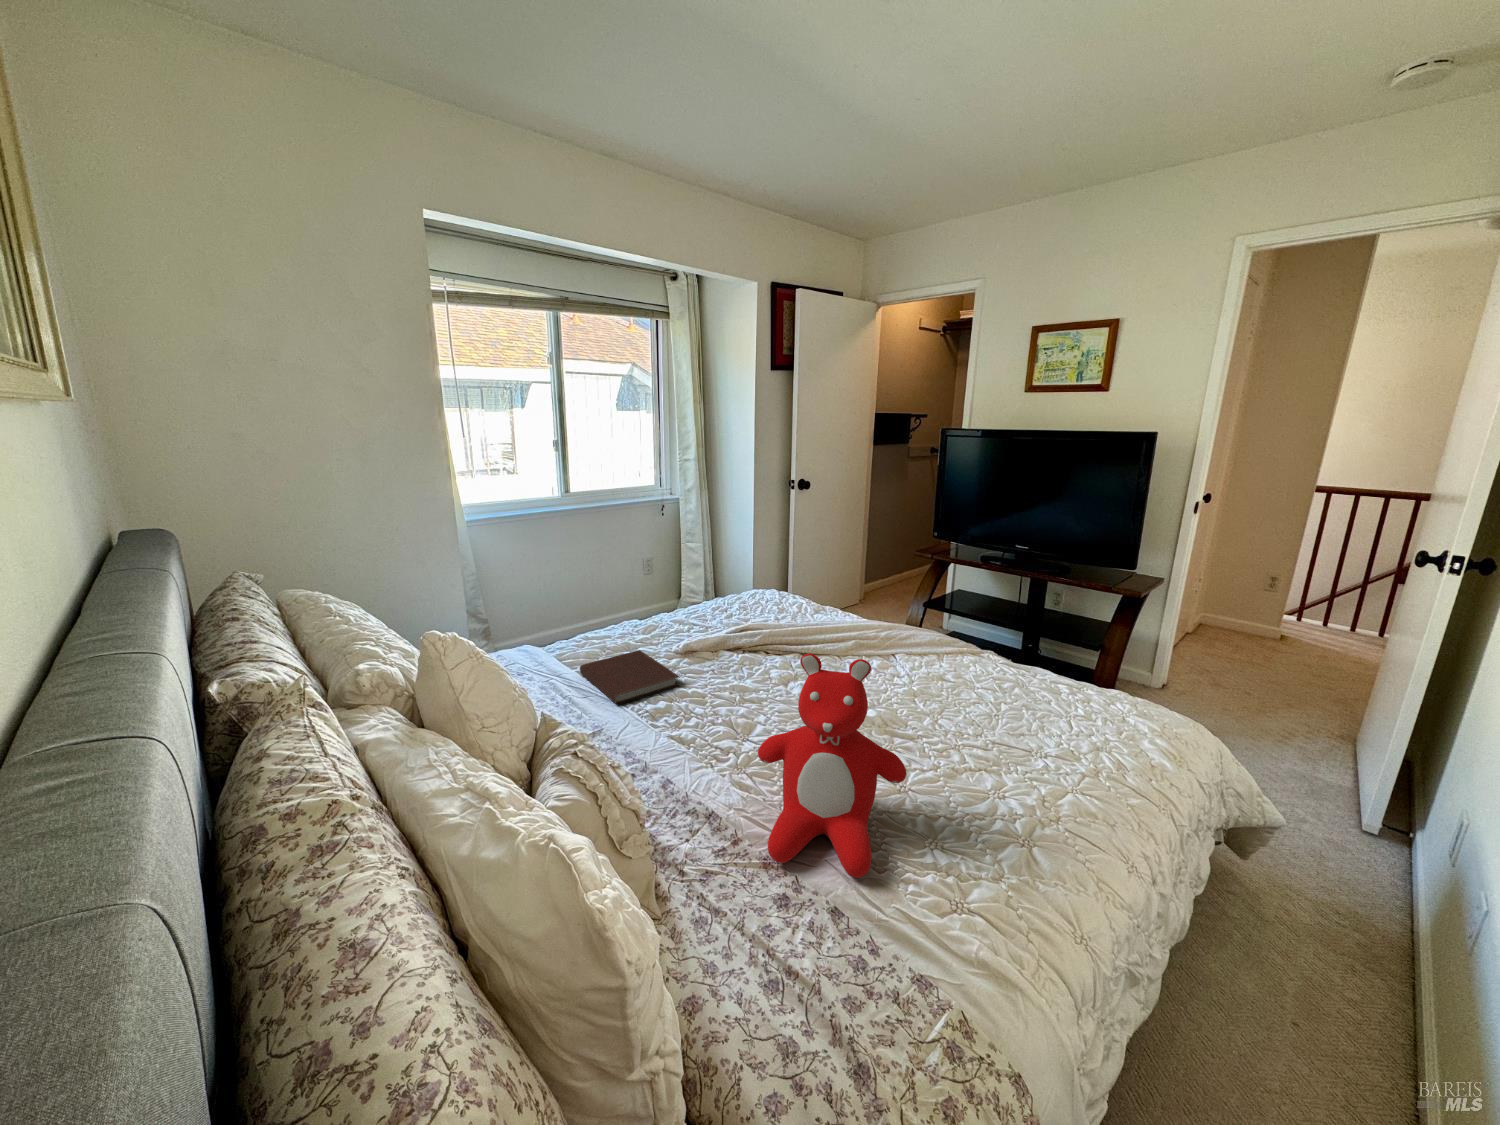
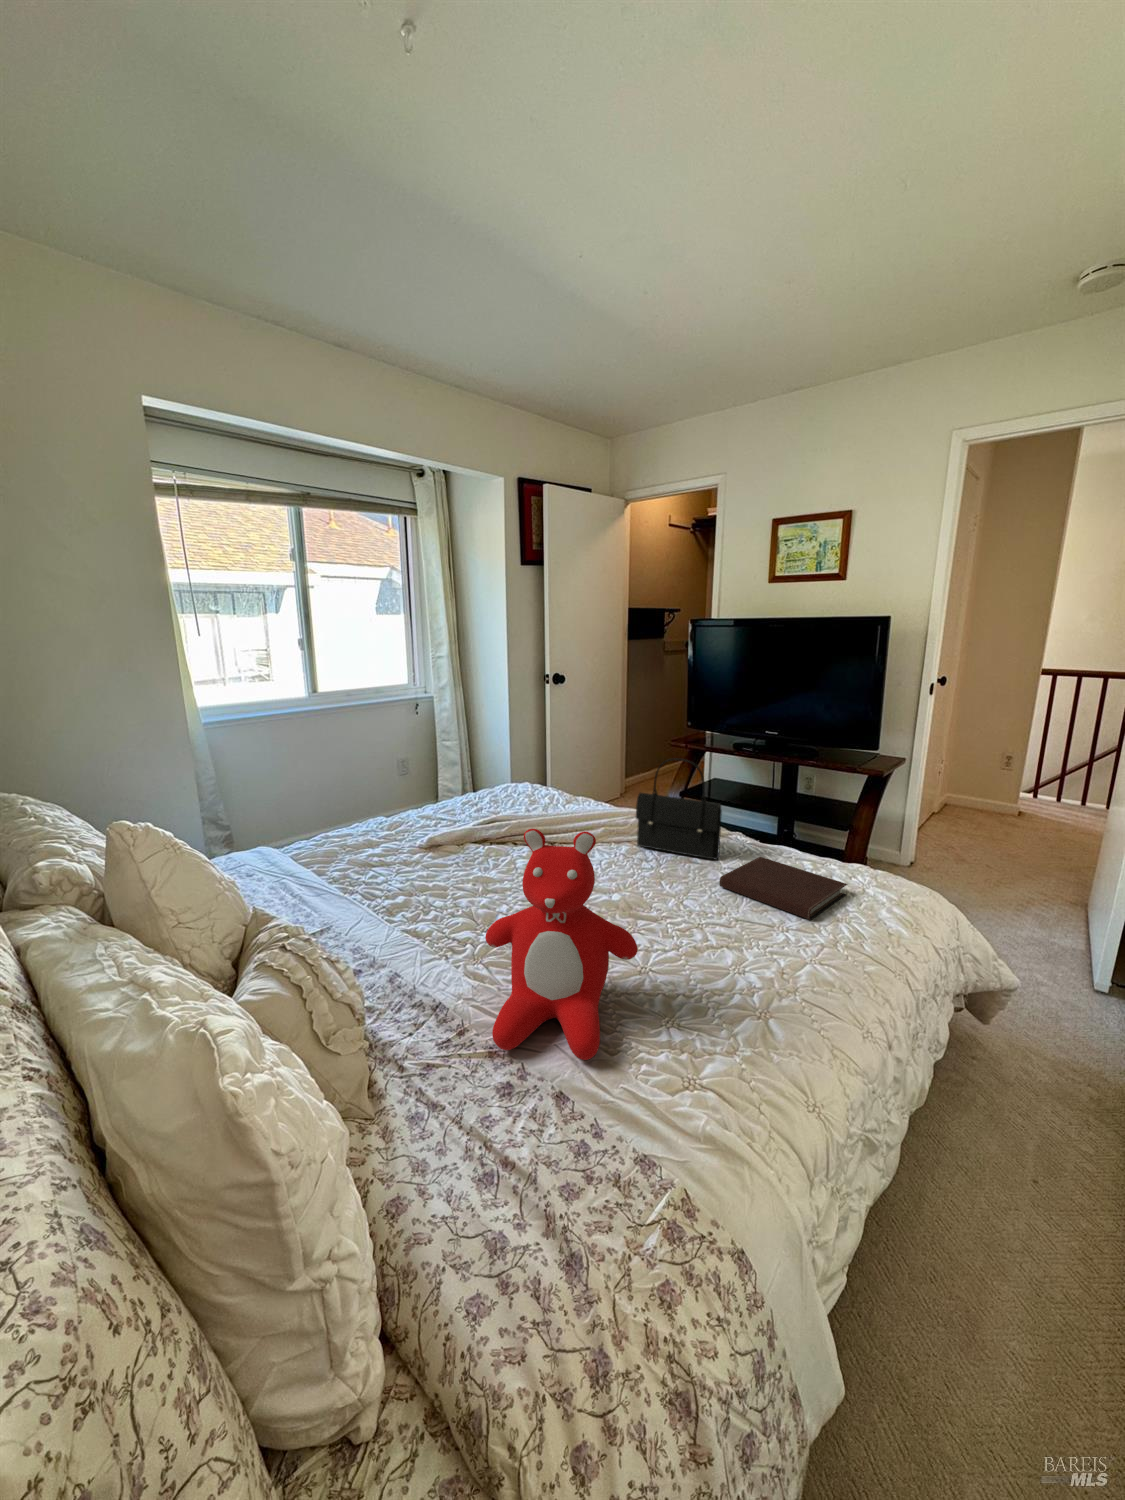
handbag: none [890,578,979,680] -> present [636,758,722,860]
notebook: present [580,650,680,705] -> present [720,857,847,920]

